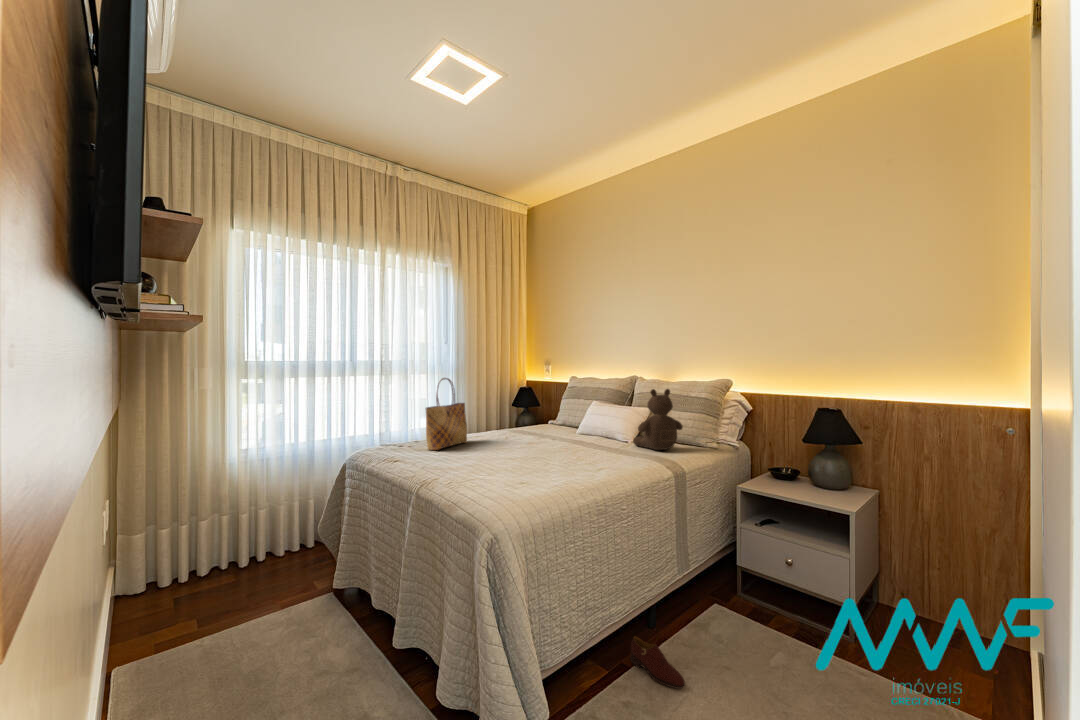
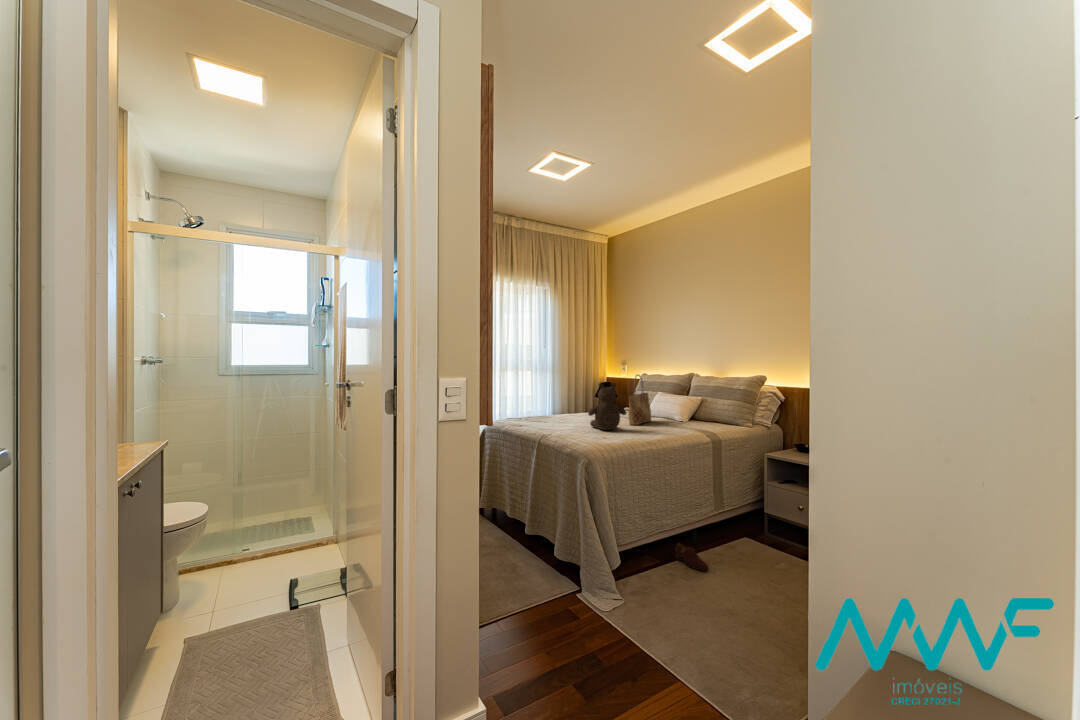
tote bag: present [426,378,467,450] -> present [628,375,651,425]
teddy bear: present [633,389,683,450] -> present [588,383,626,430]

